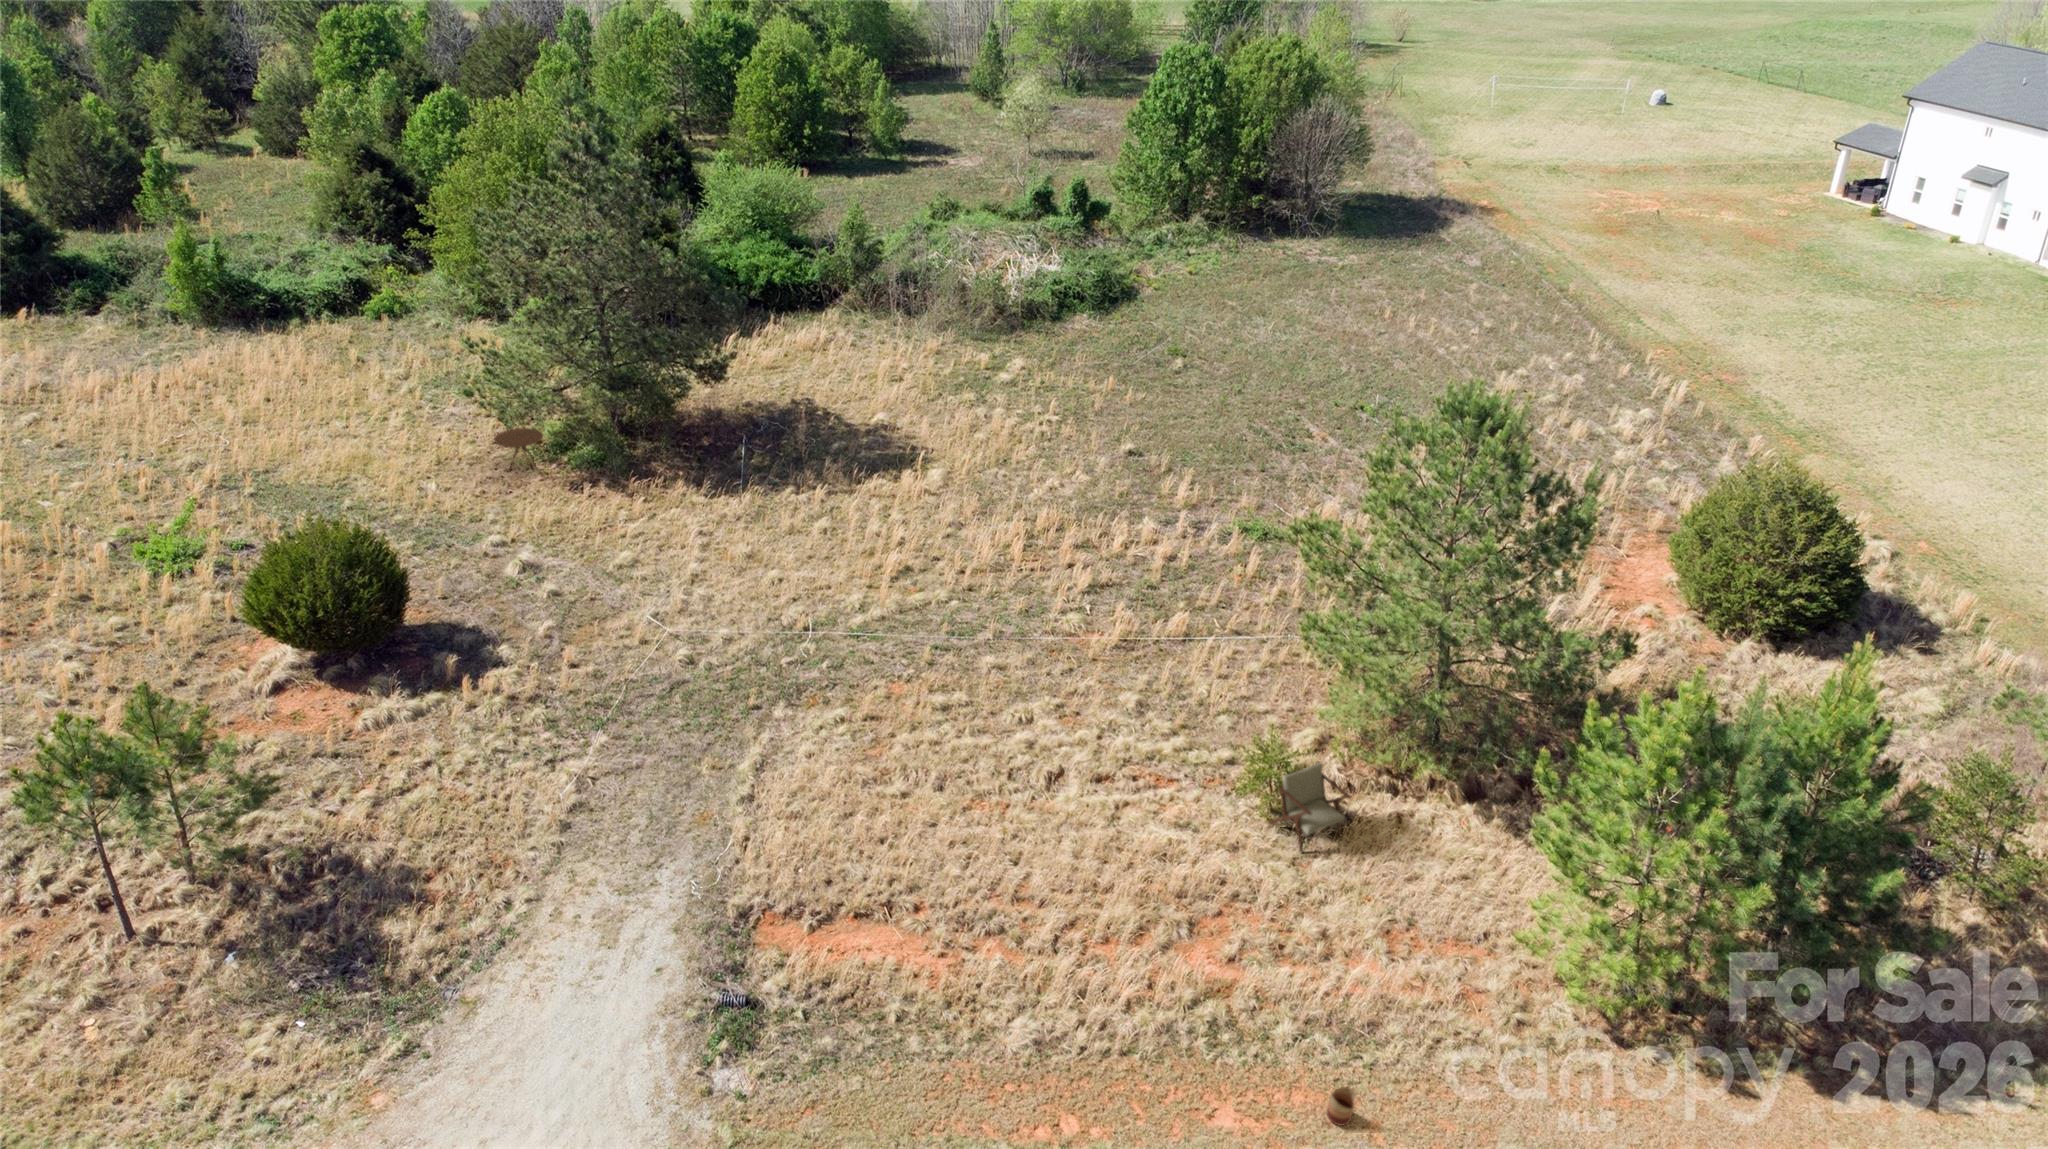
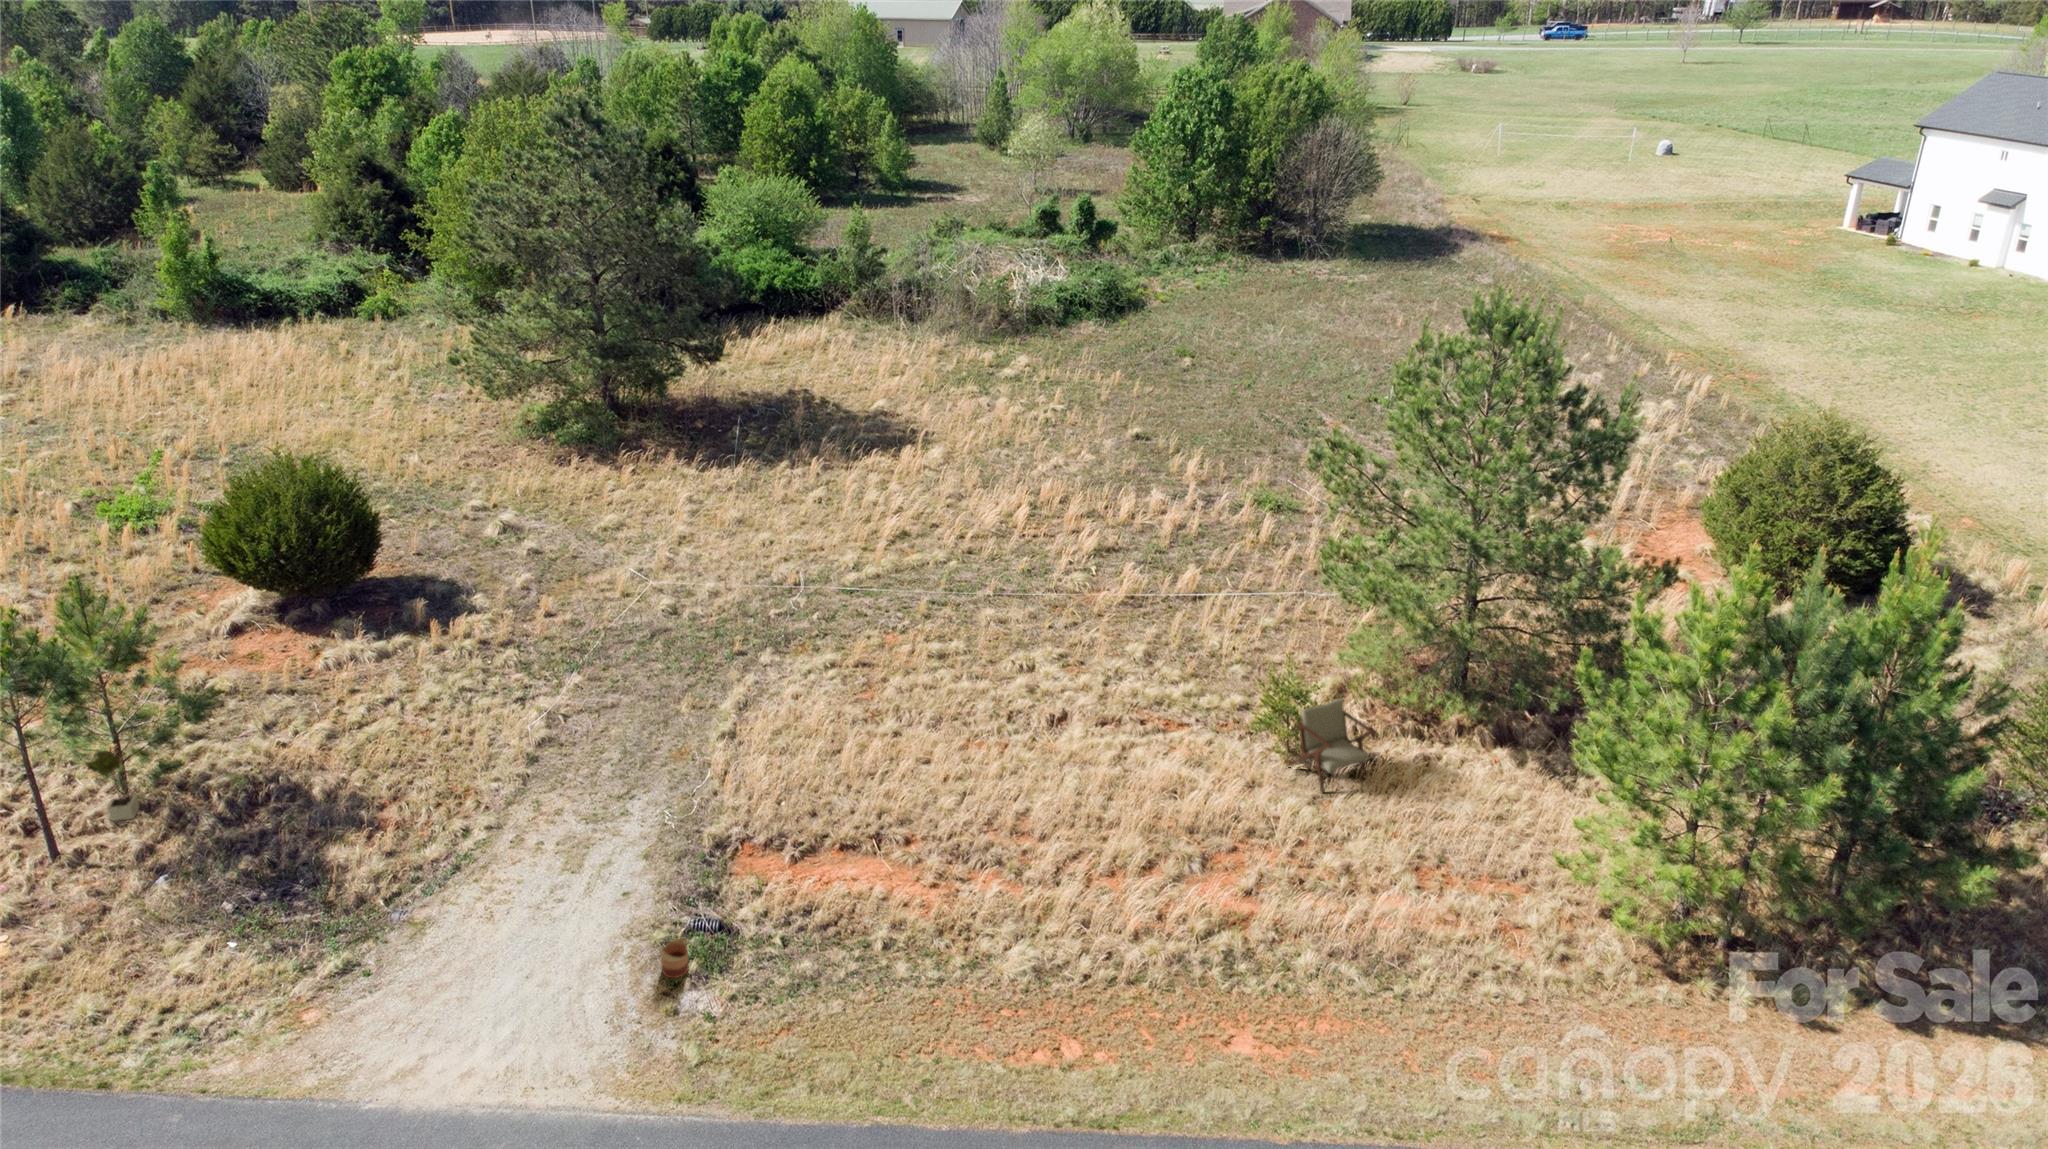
round table: present [494,428,543,470] -> none [478,404,530,448]
potted tree: none [151,833,203,896] -> present [85,751,140,821]
basket: present [1326,1087,1357,1126] -> present [660,938,689,978]

